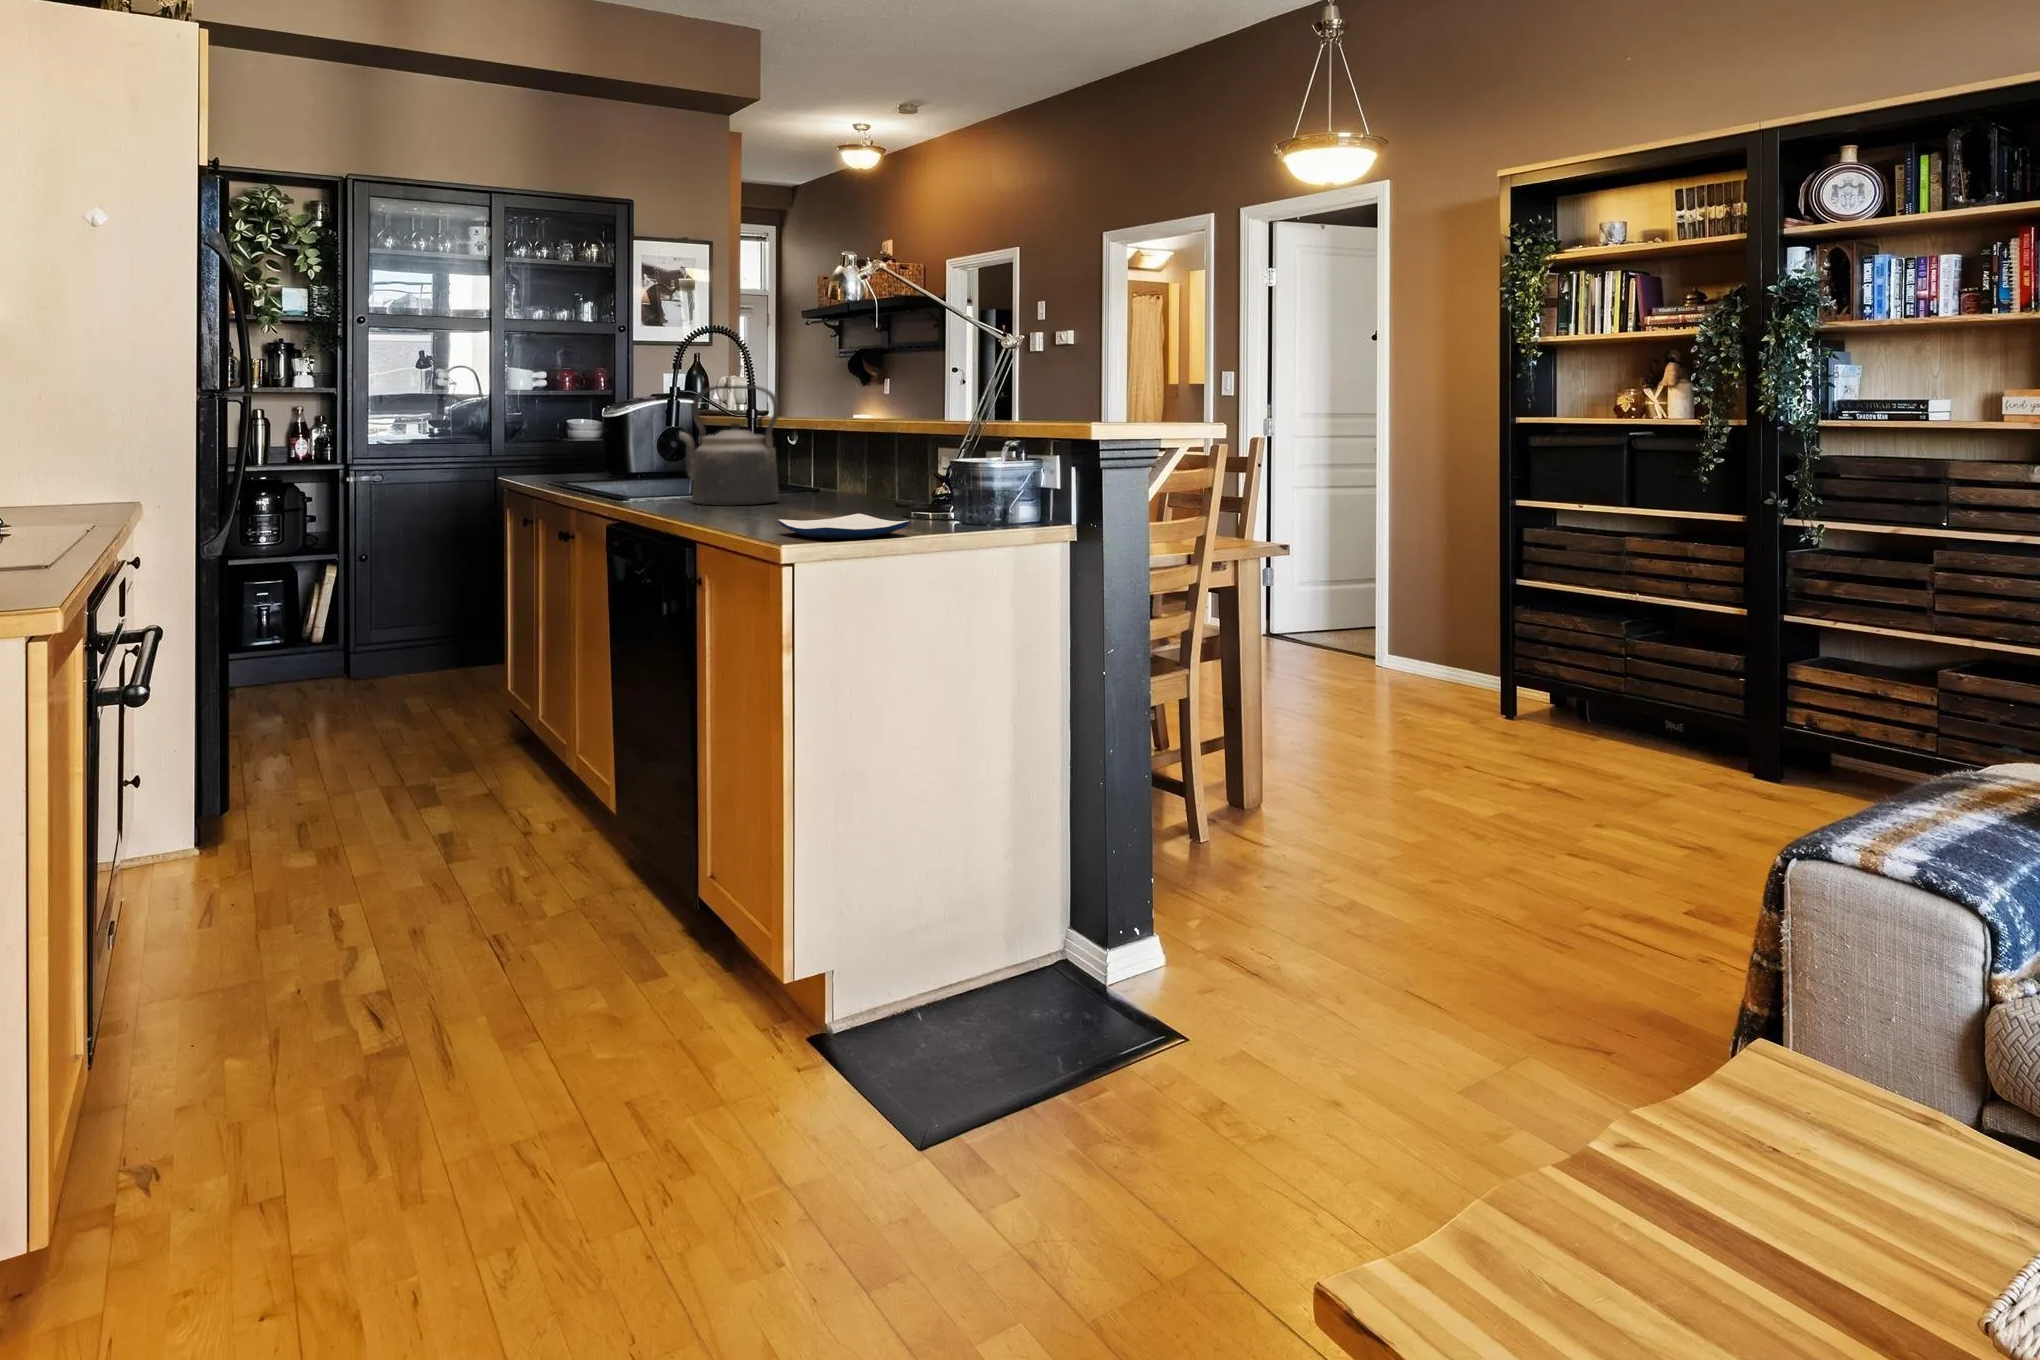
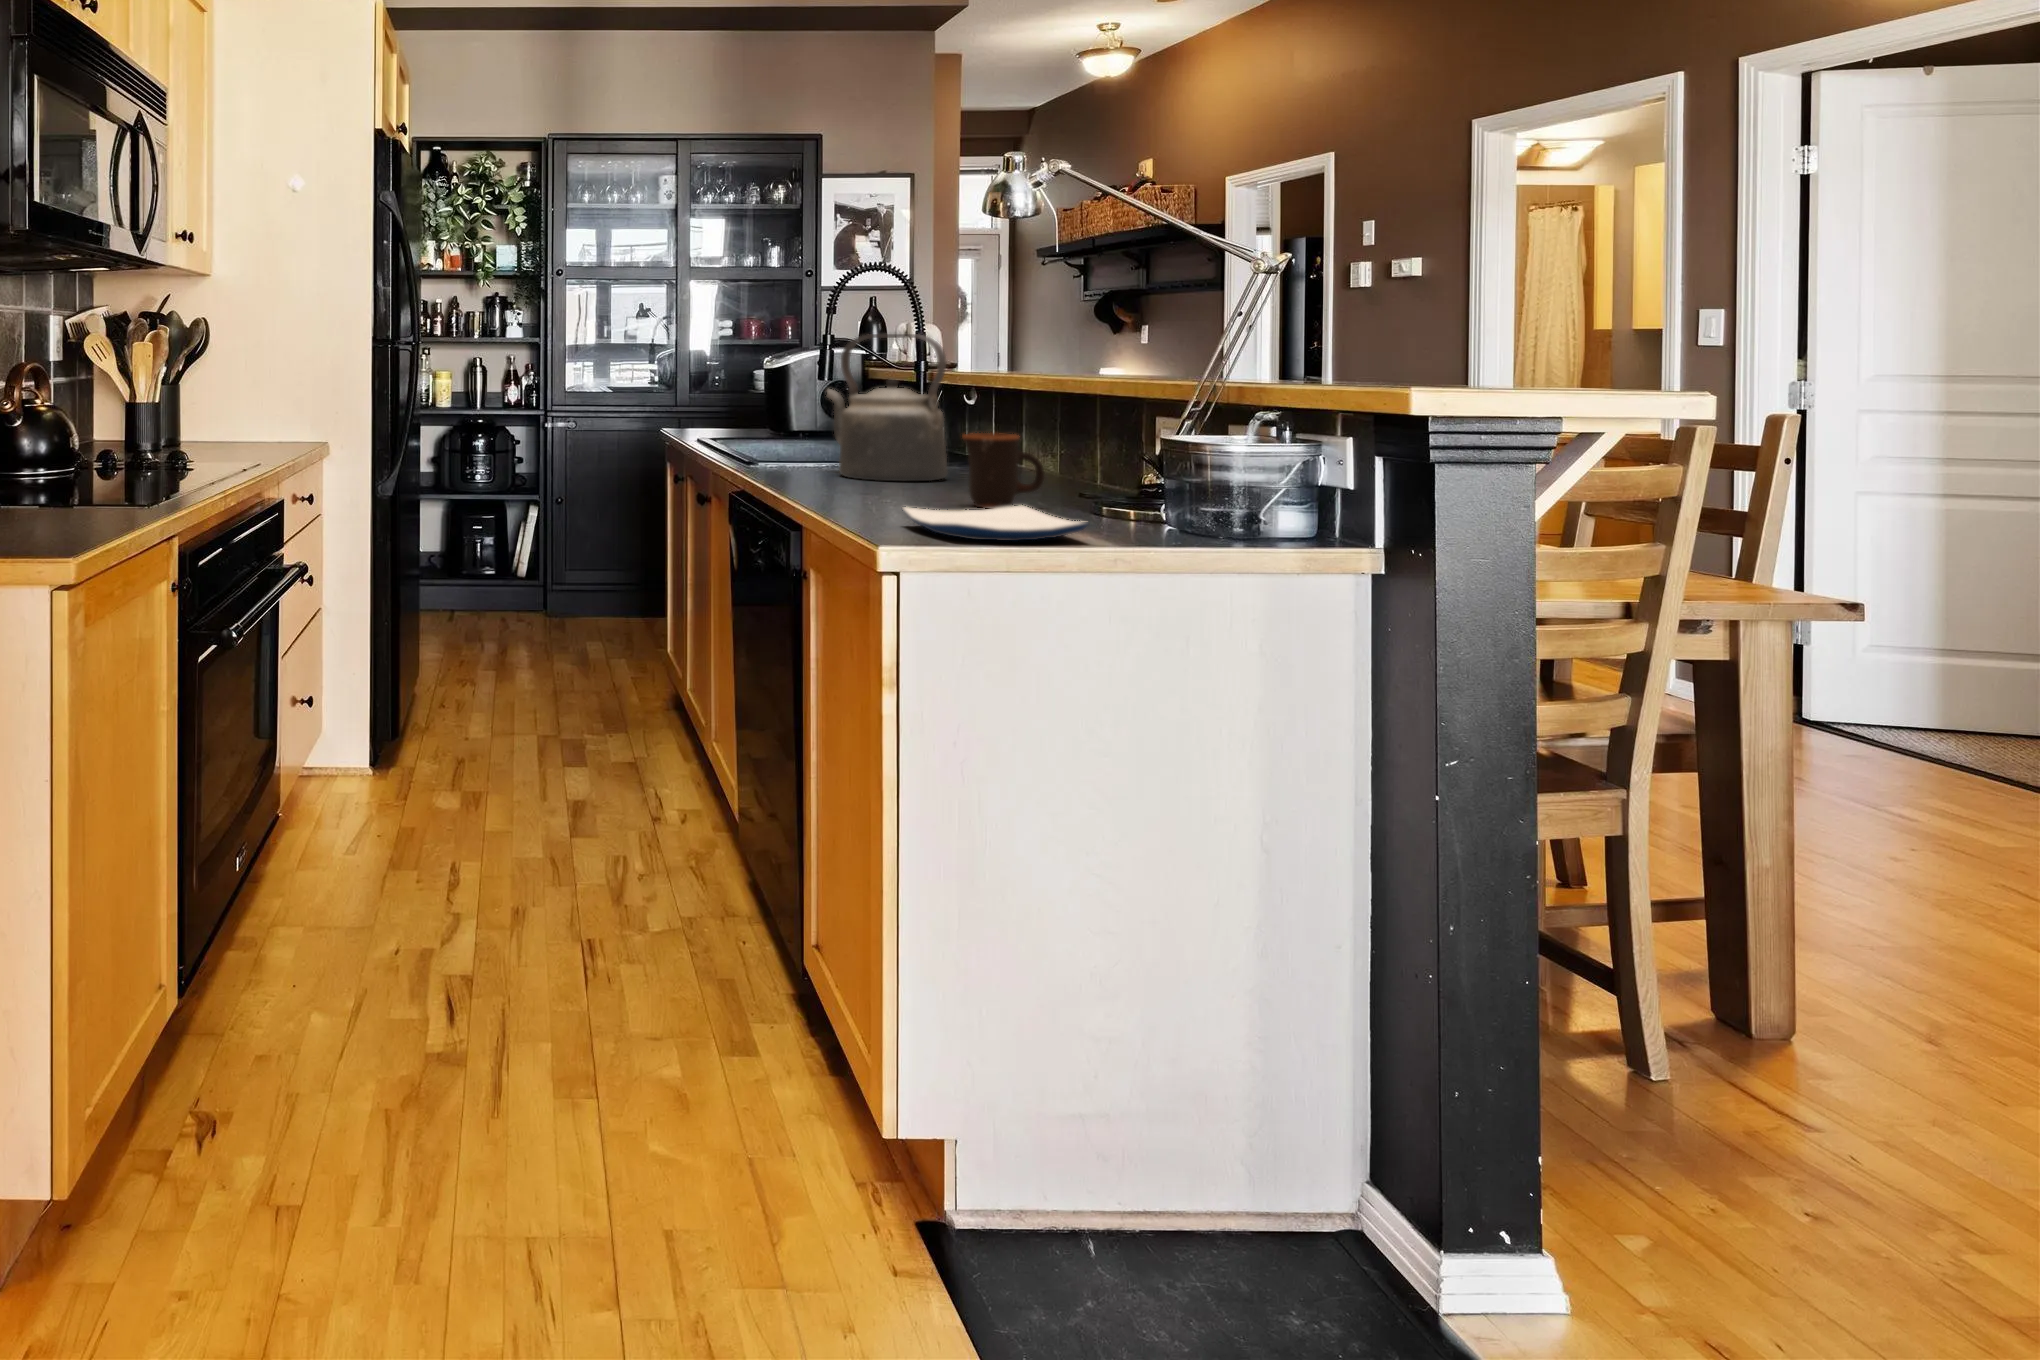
mug: none [807,463,864,519] -> present [962,433,1044,508]

